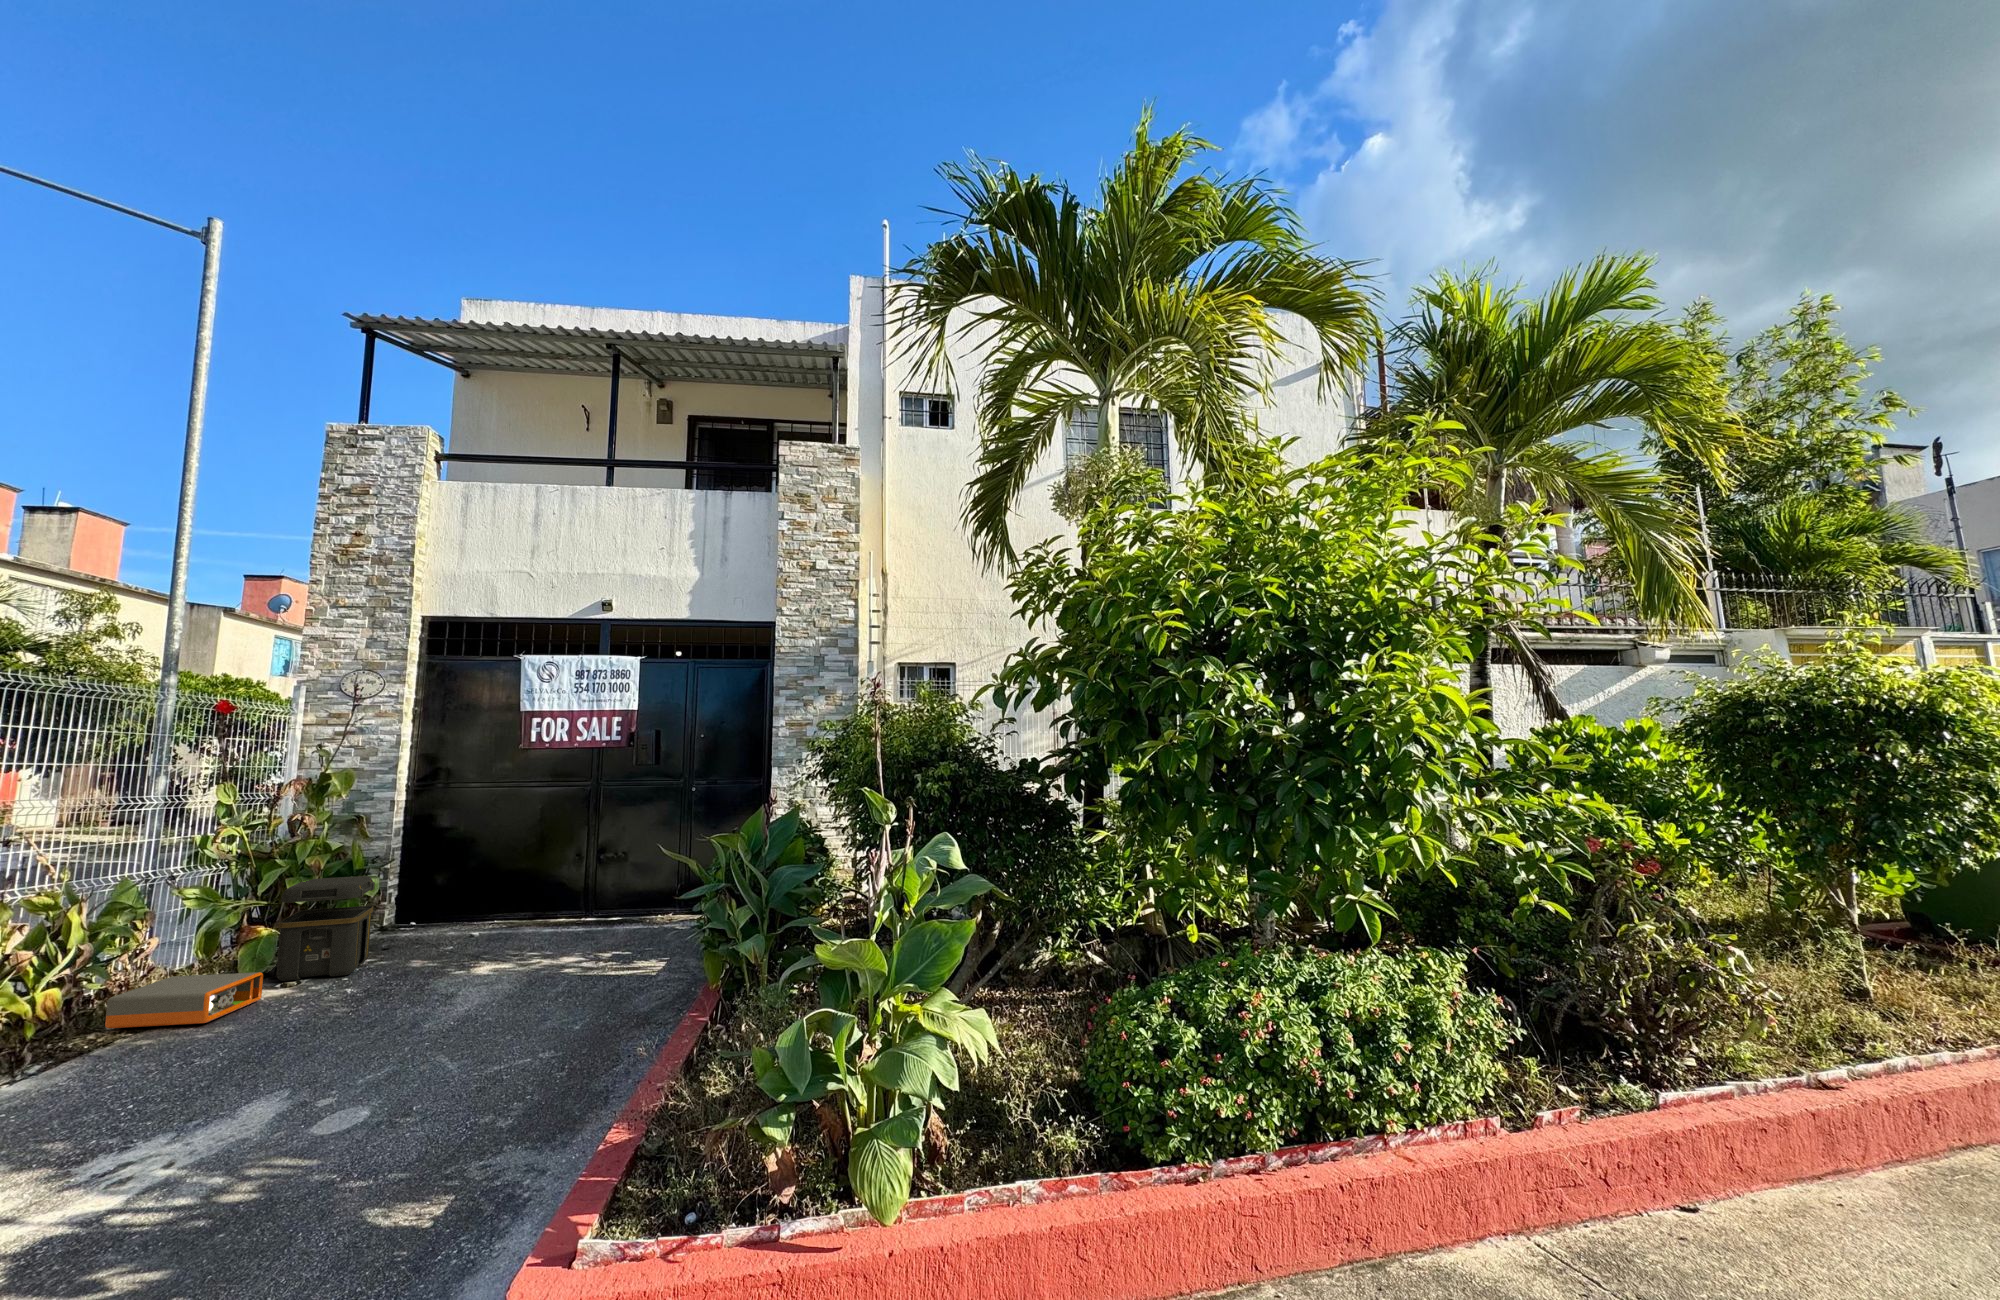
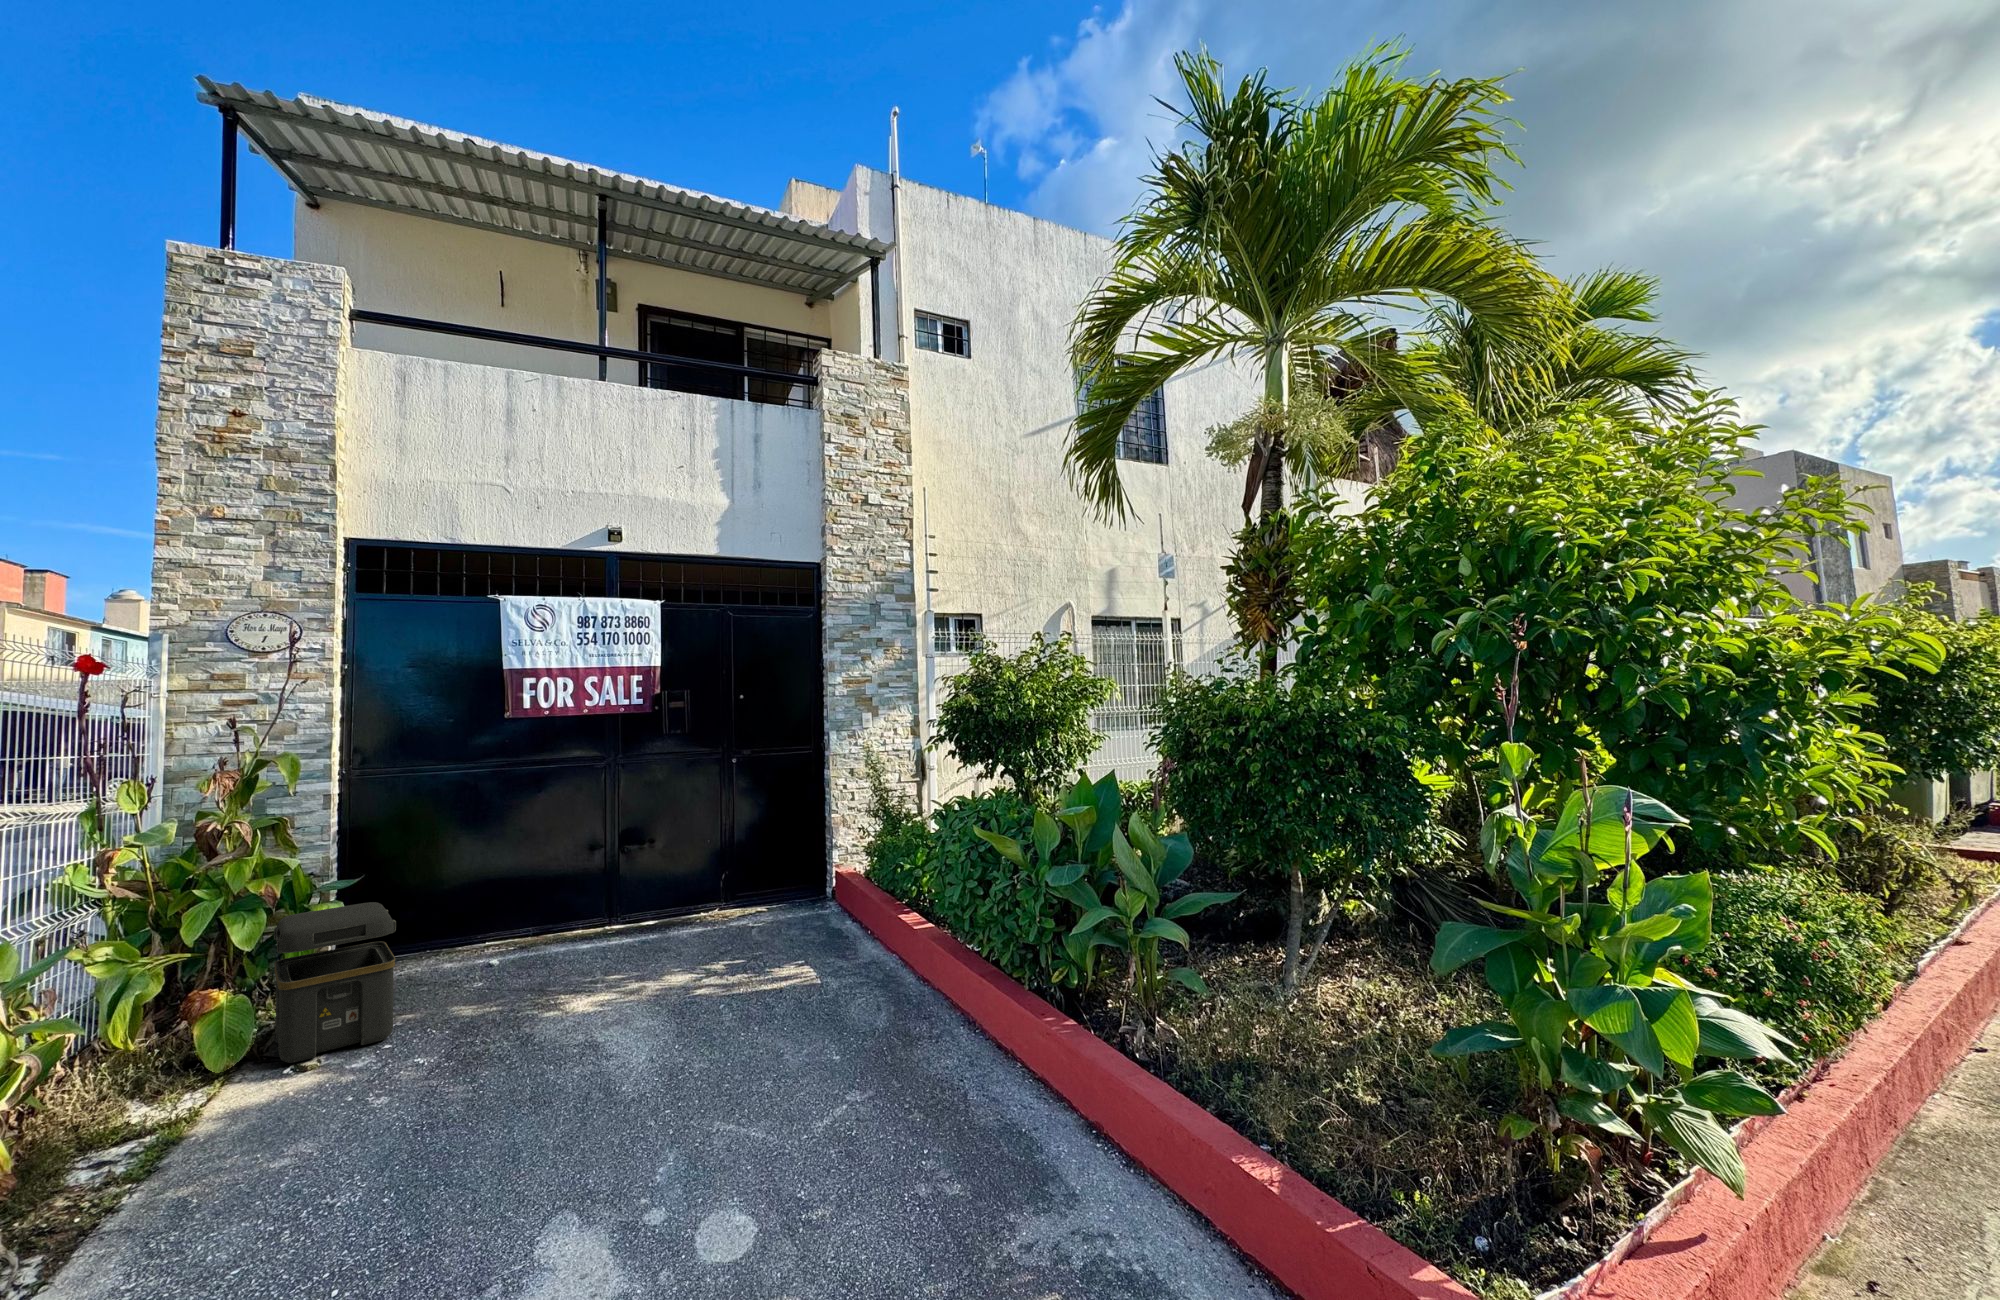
storage box: present [105,972,263,1028] -> none [92,1057,305,1184]

